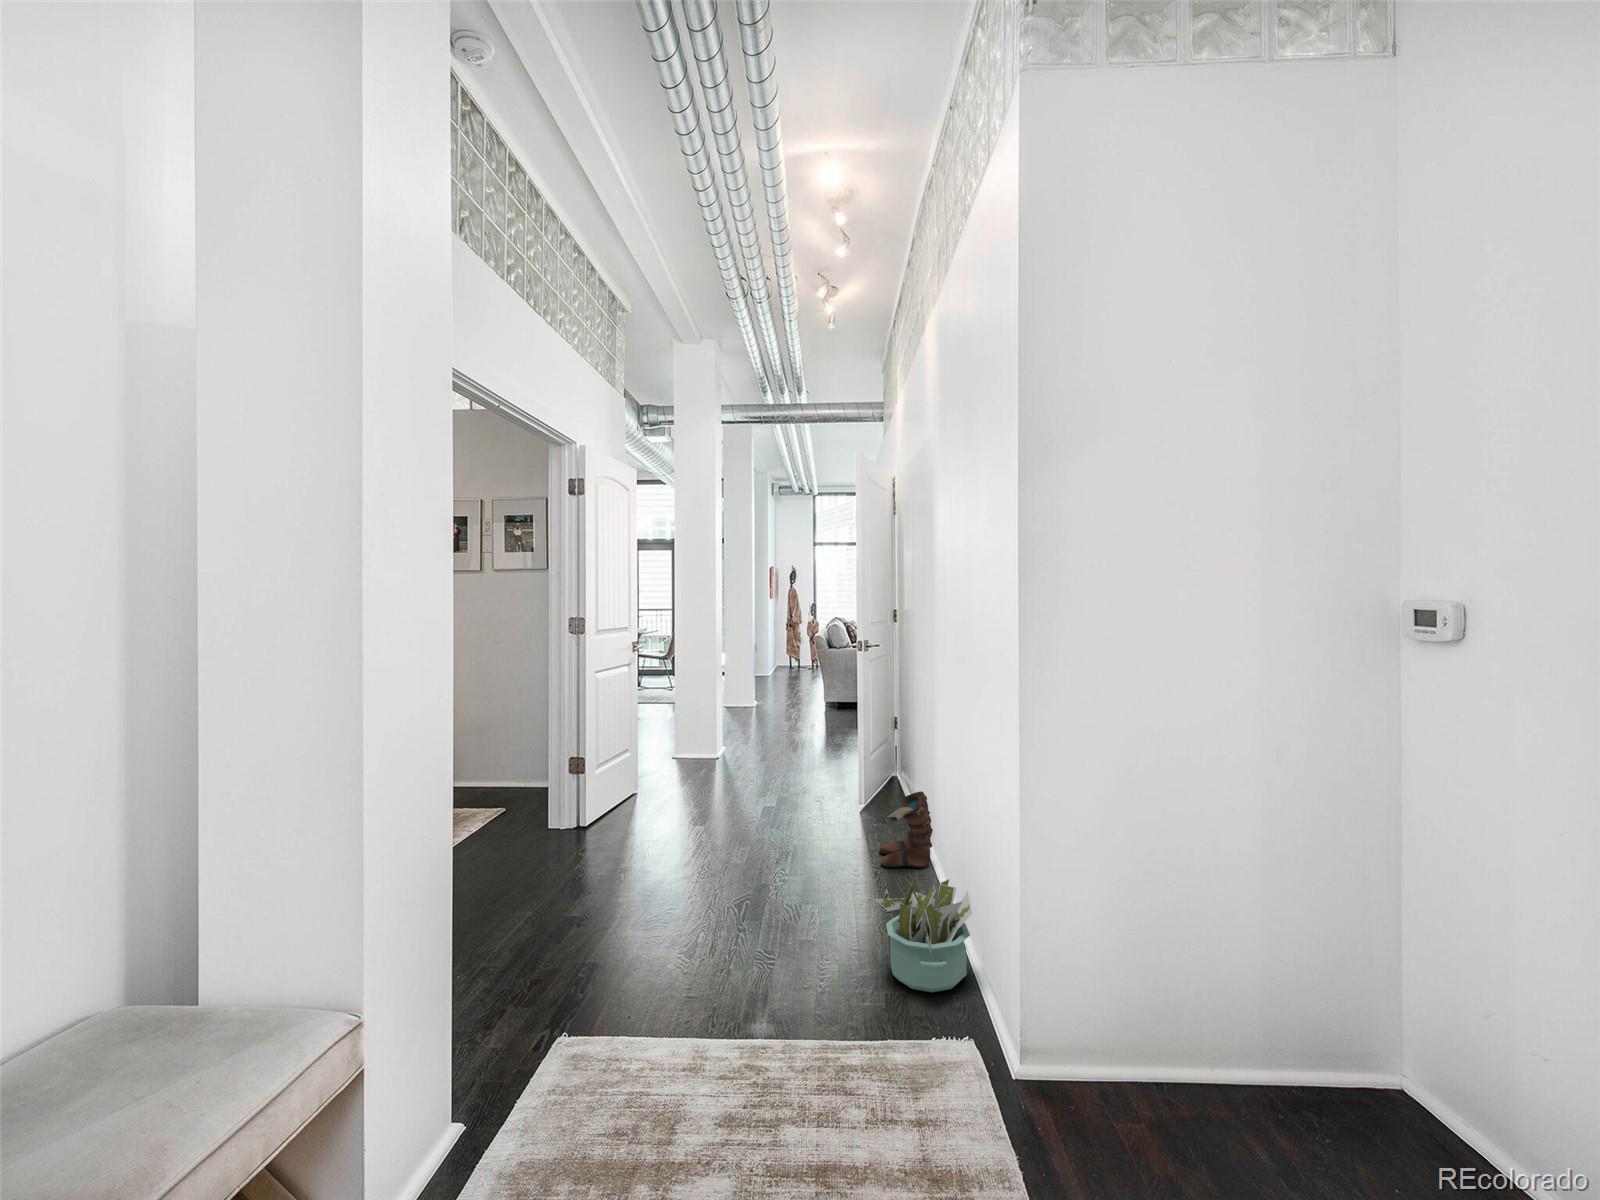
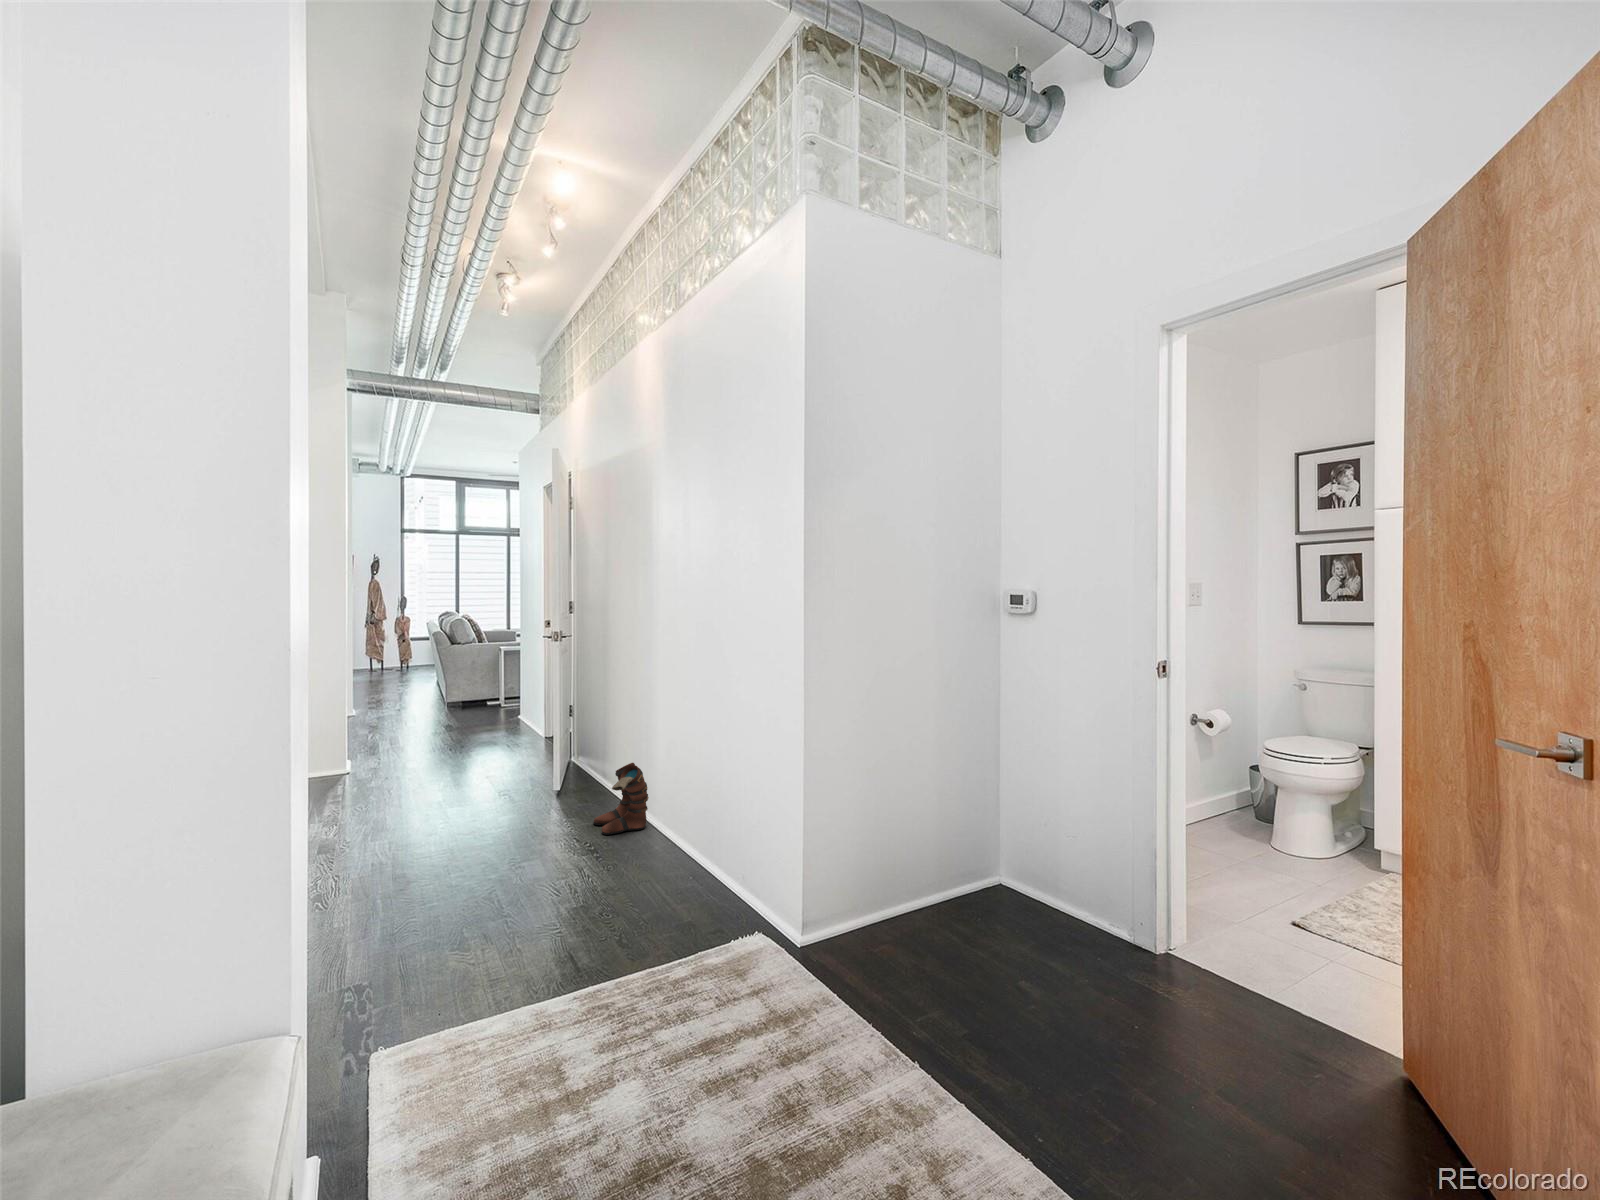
decorative plant: present [875,879,972,992] -> none [645,822,737,916]

